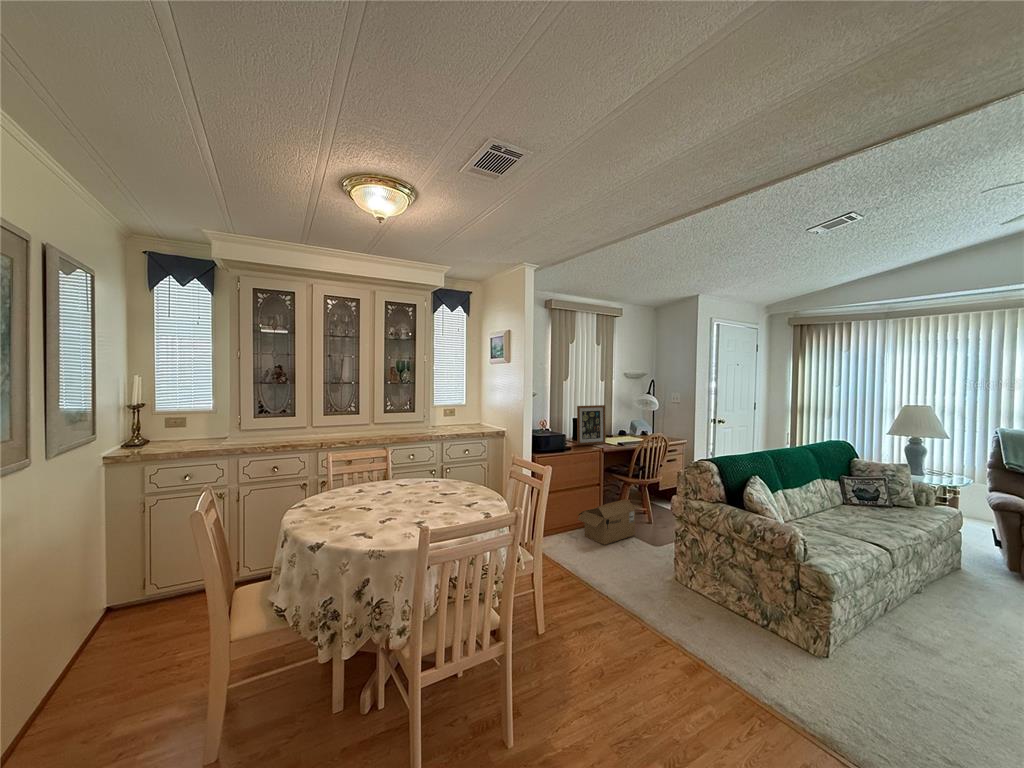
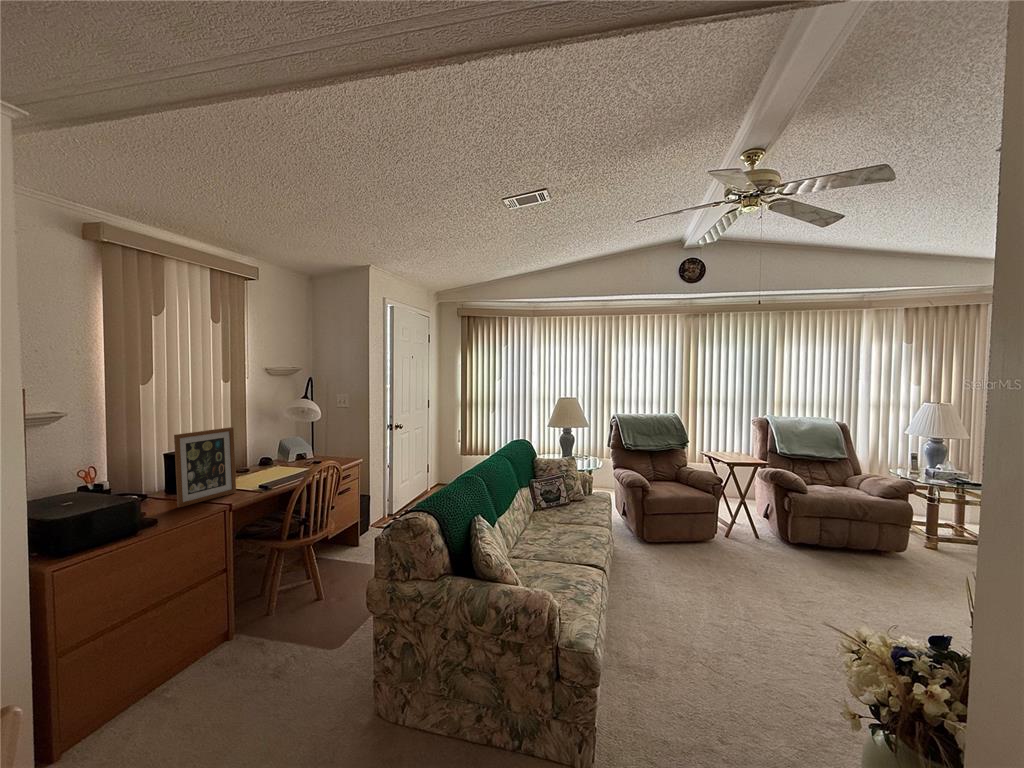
cardboard box: present [578,499,642,545] -> none [183,583,309,689]

